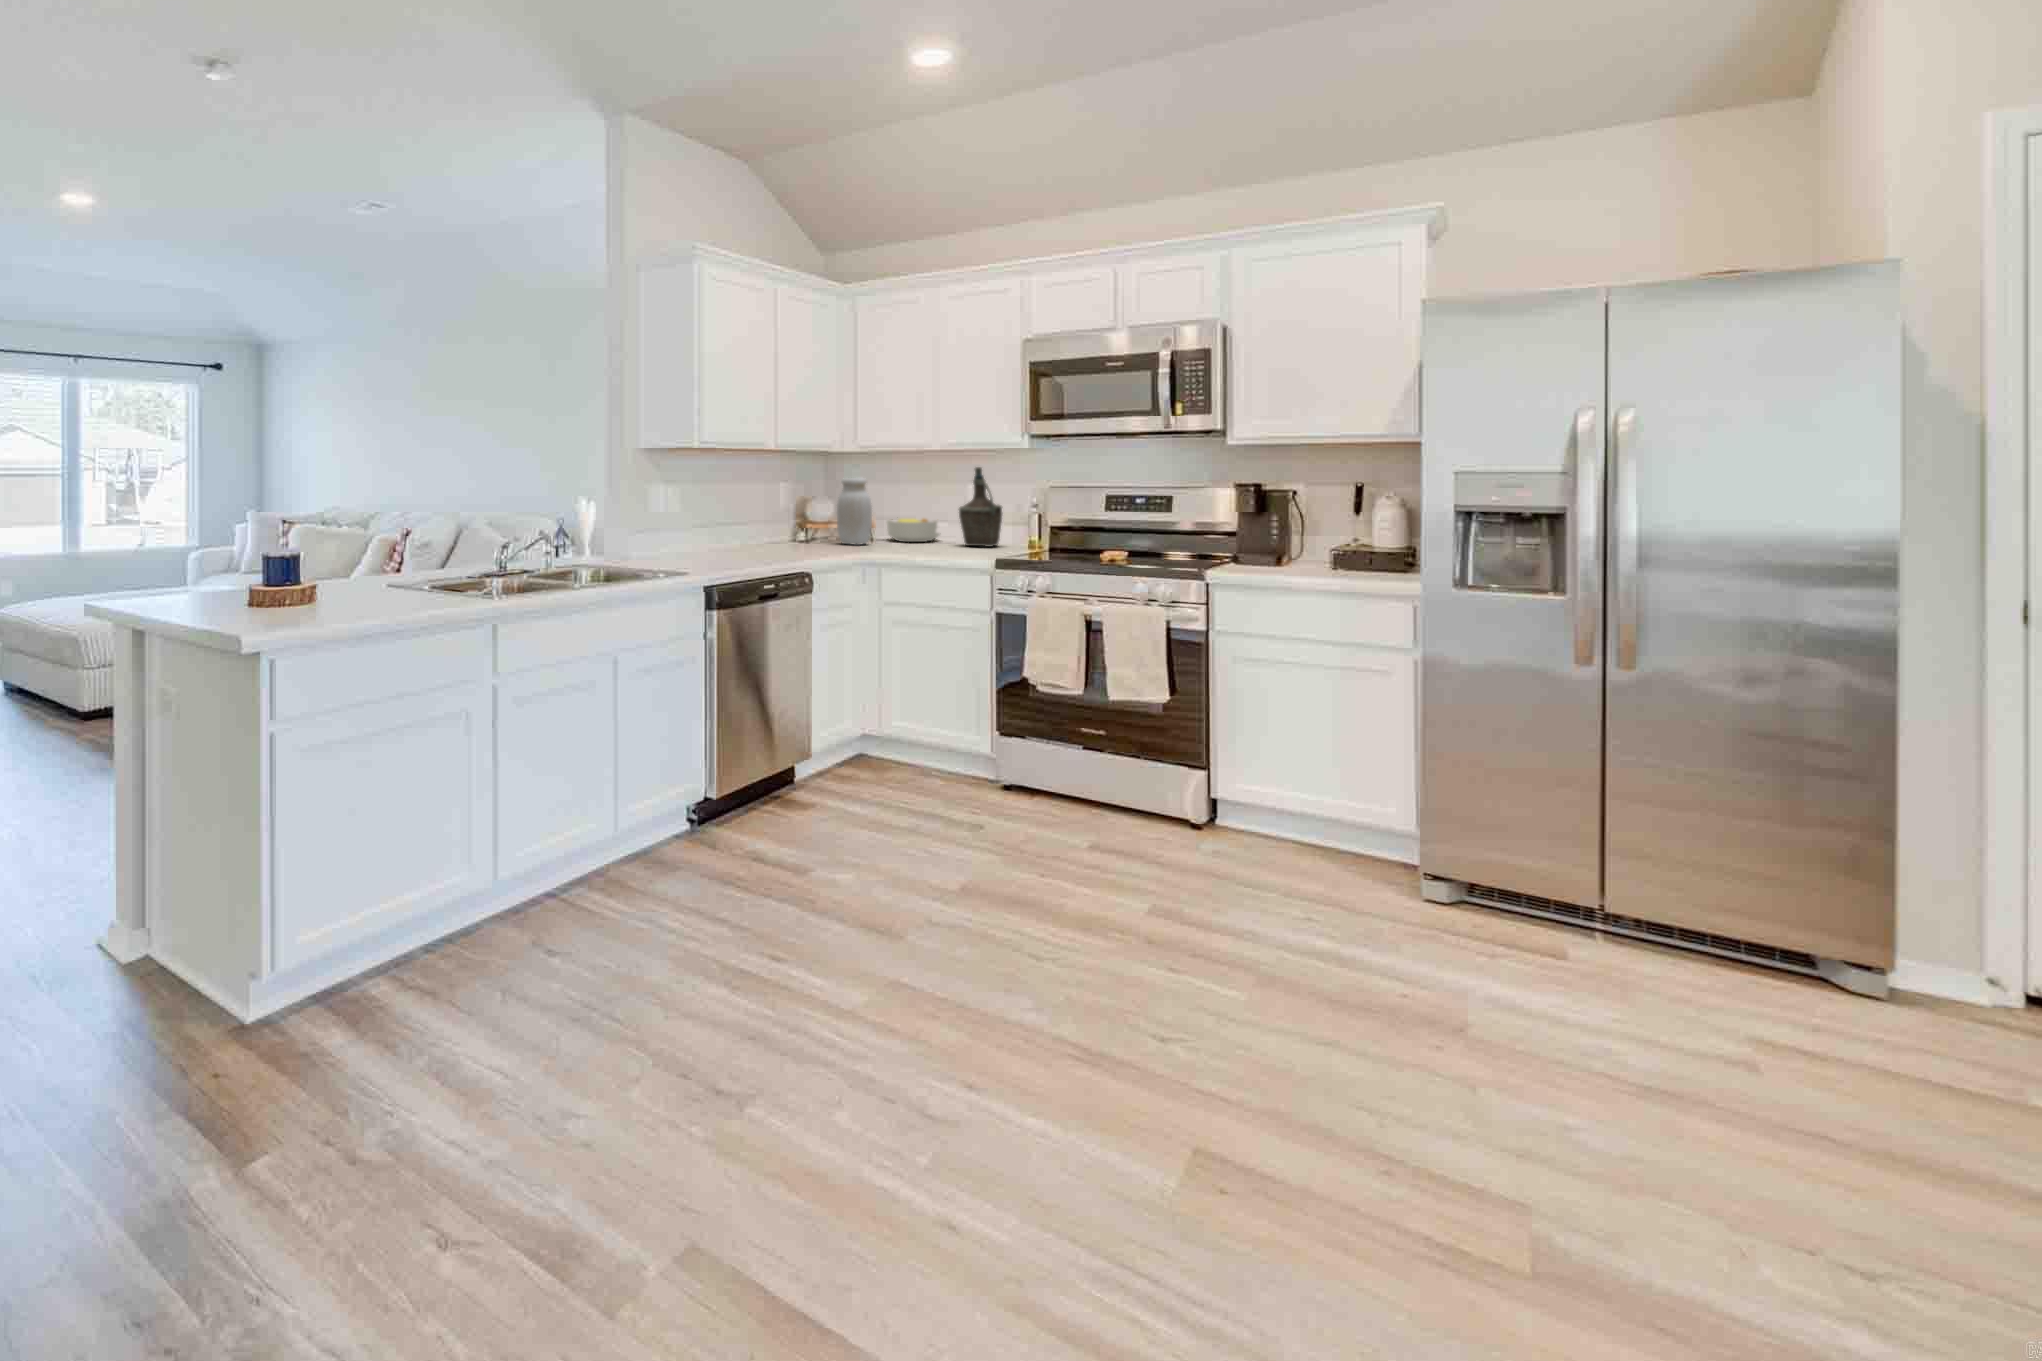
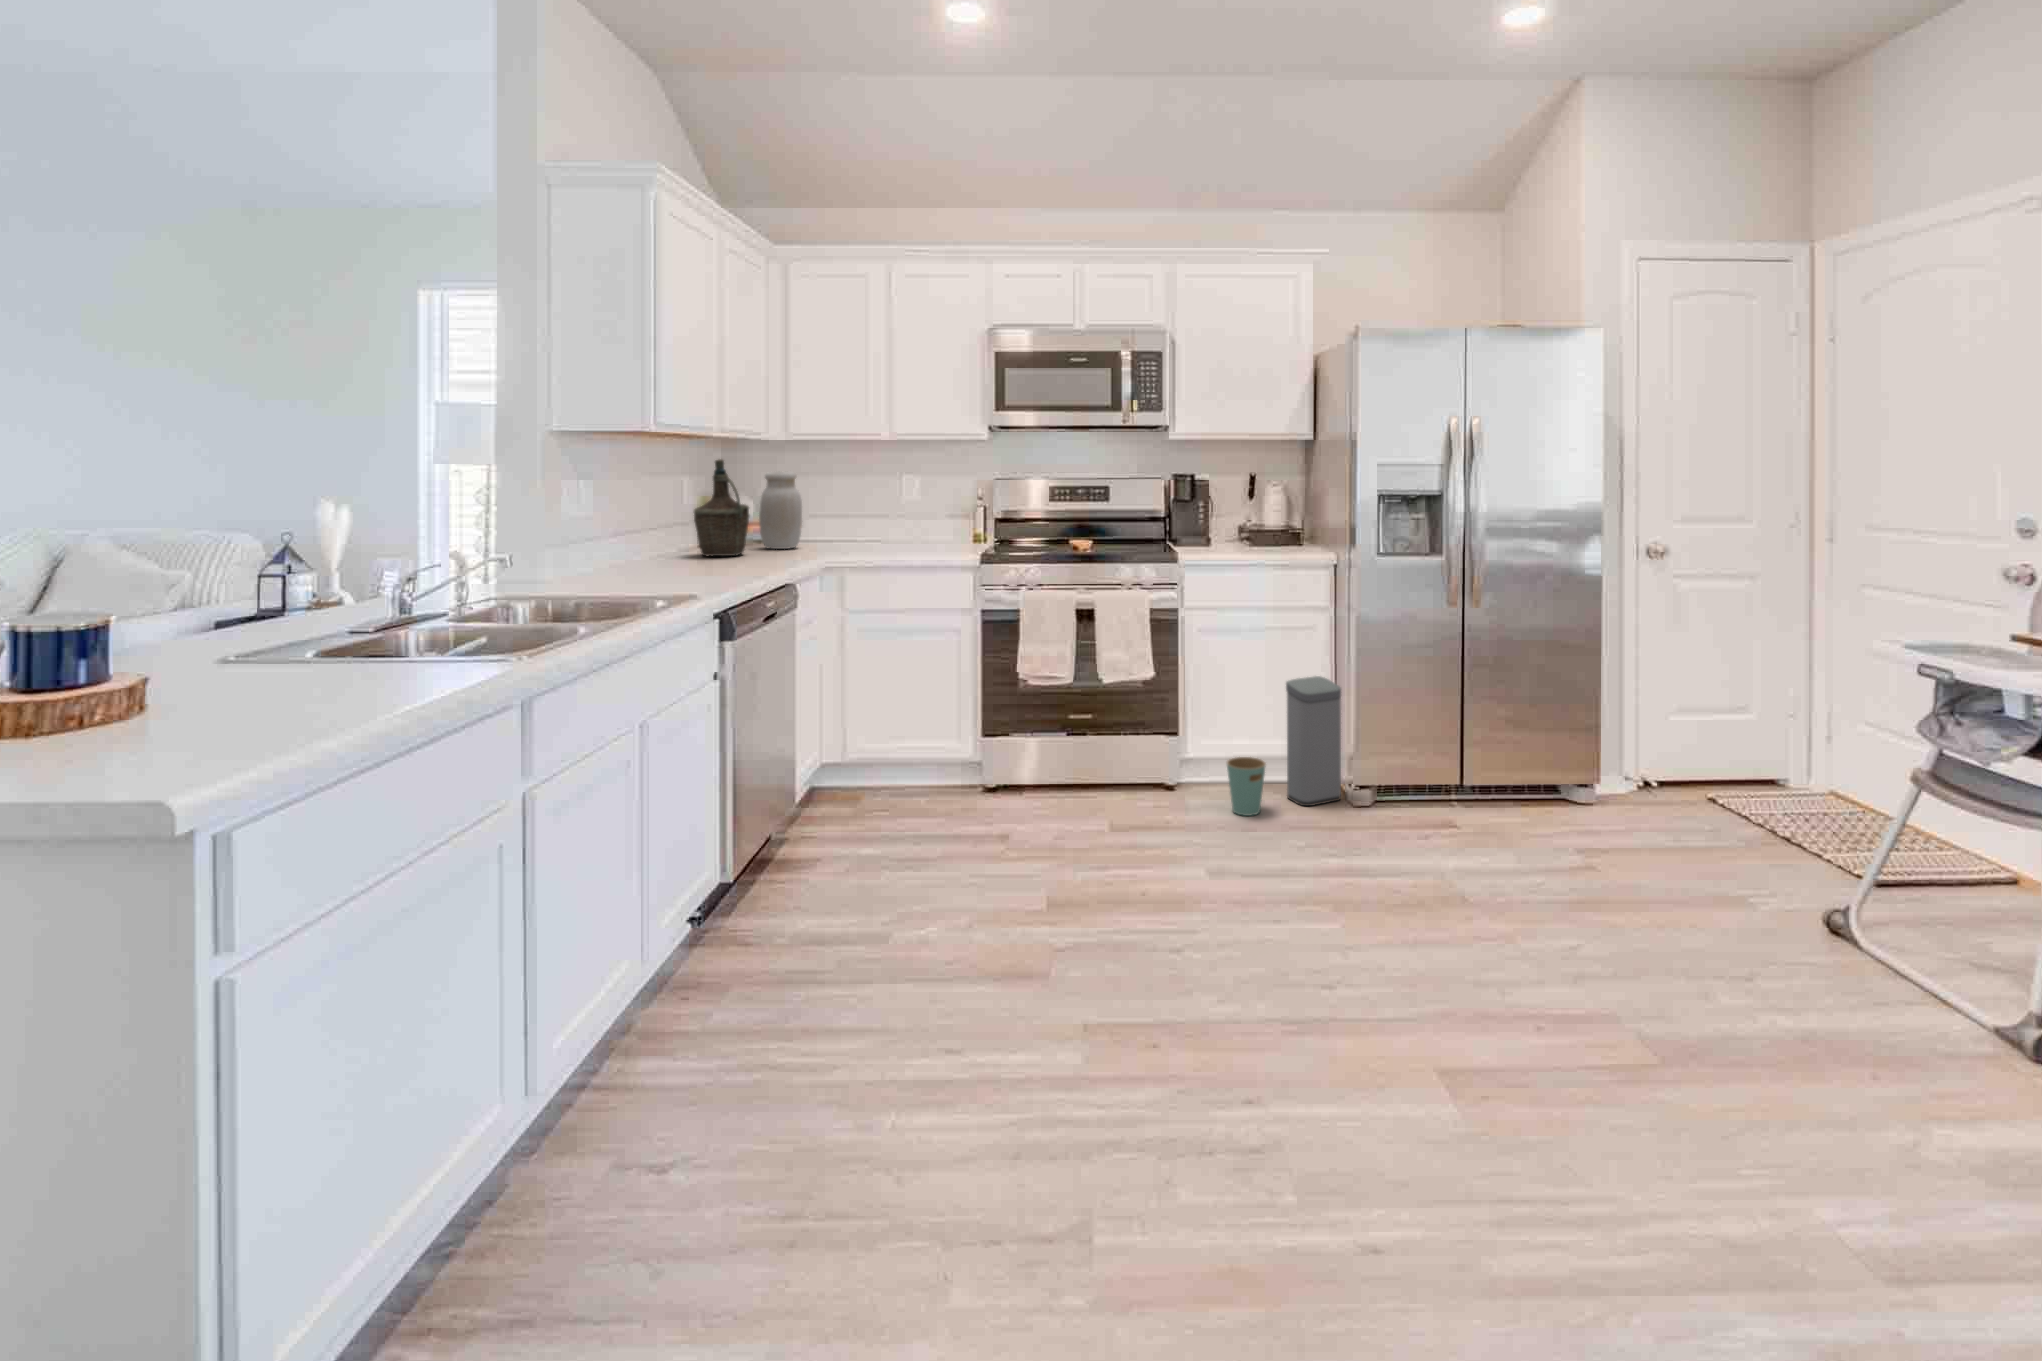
bottle: present [959,467,1002,547] -> present [694,459,749,556]
fruit bowl: present [887,519,940,542] -> none [800,506,863,542]
trash can: none [1237,728,1406,888] -> present [1227,676,1341,816]

